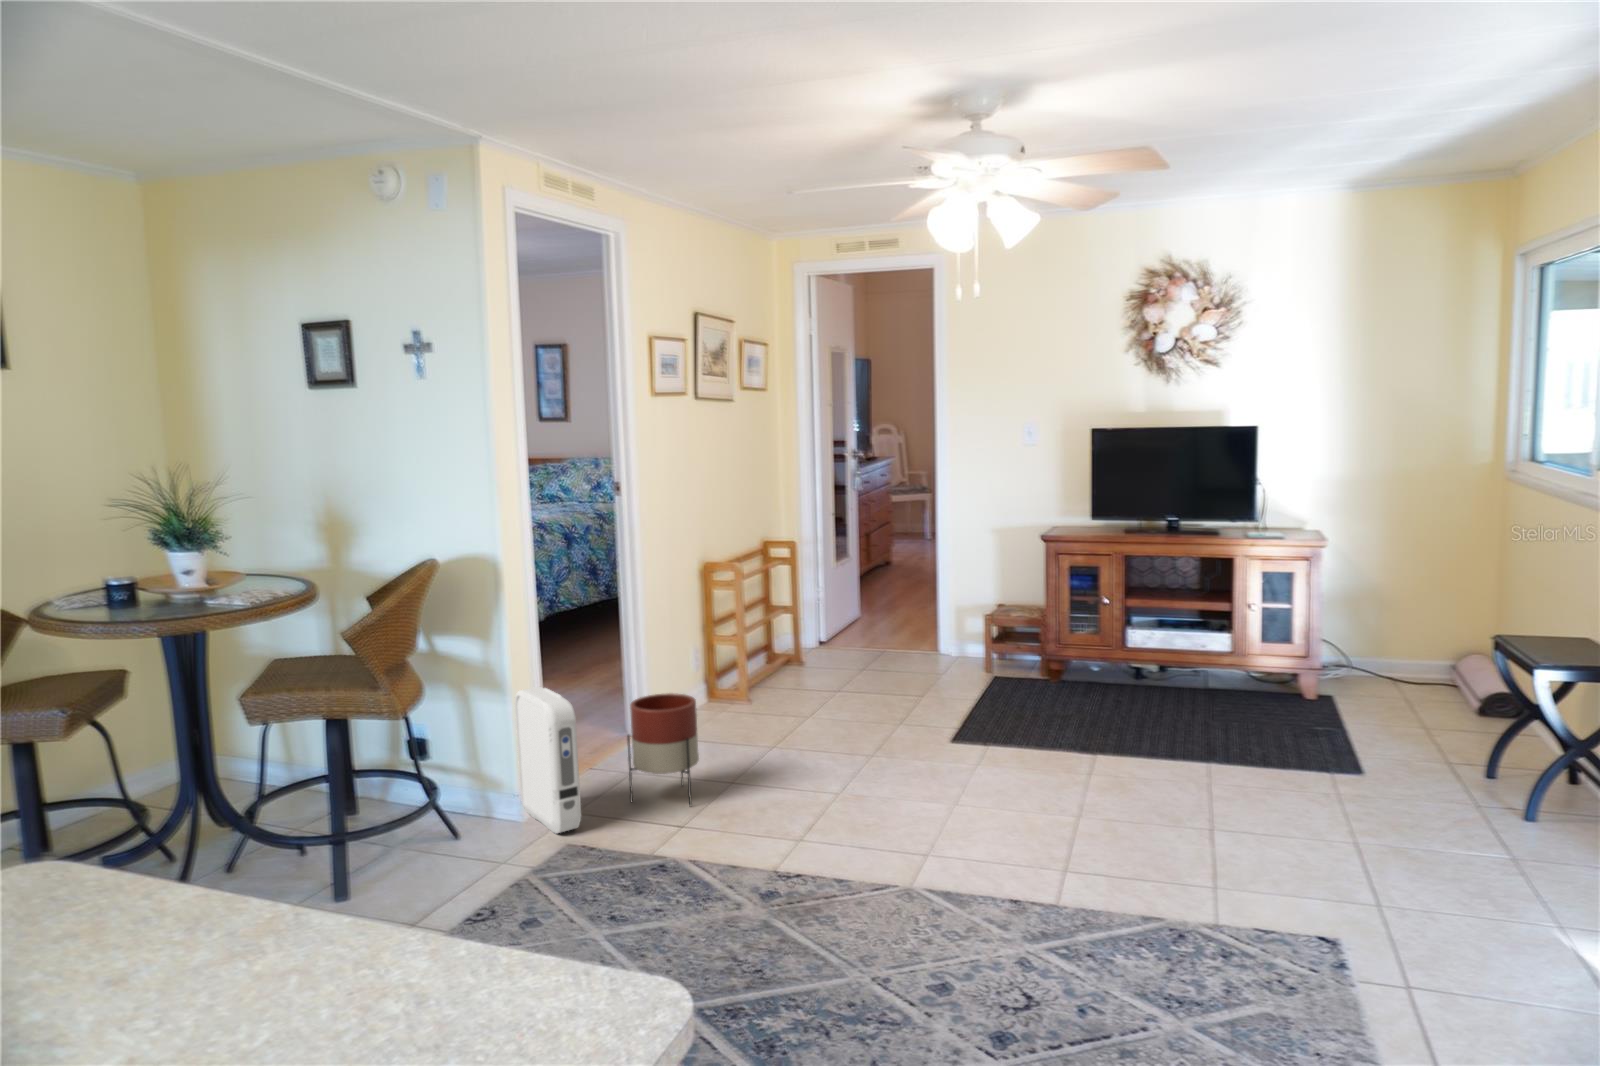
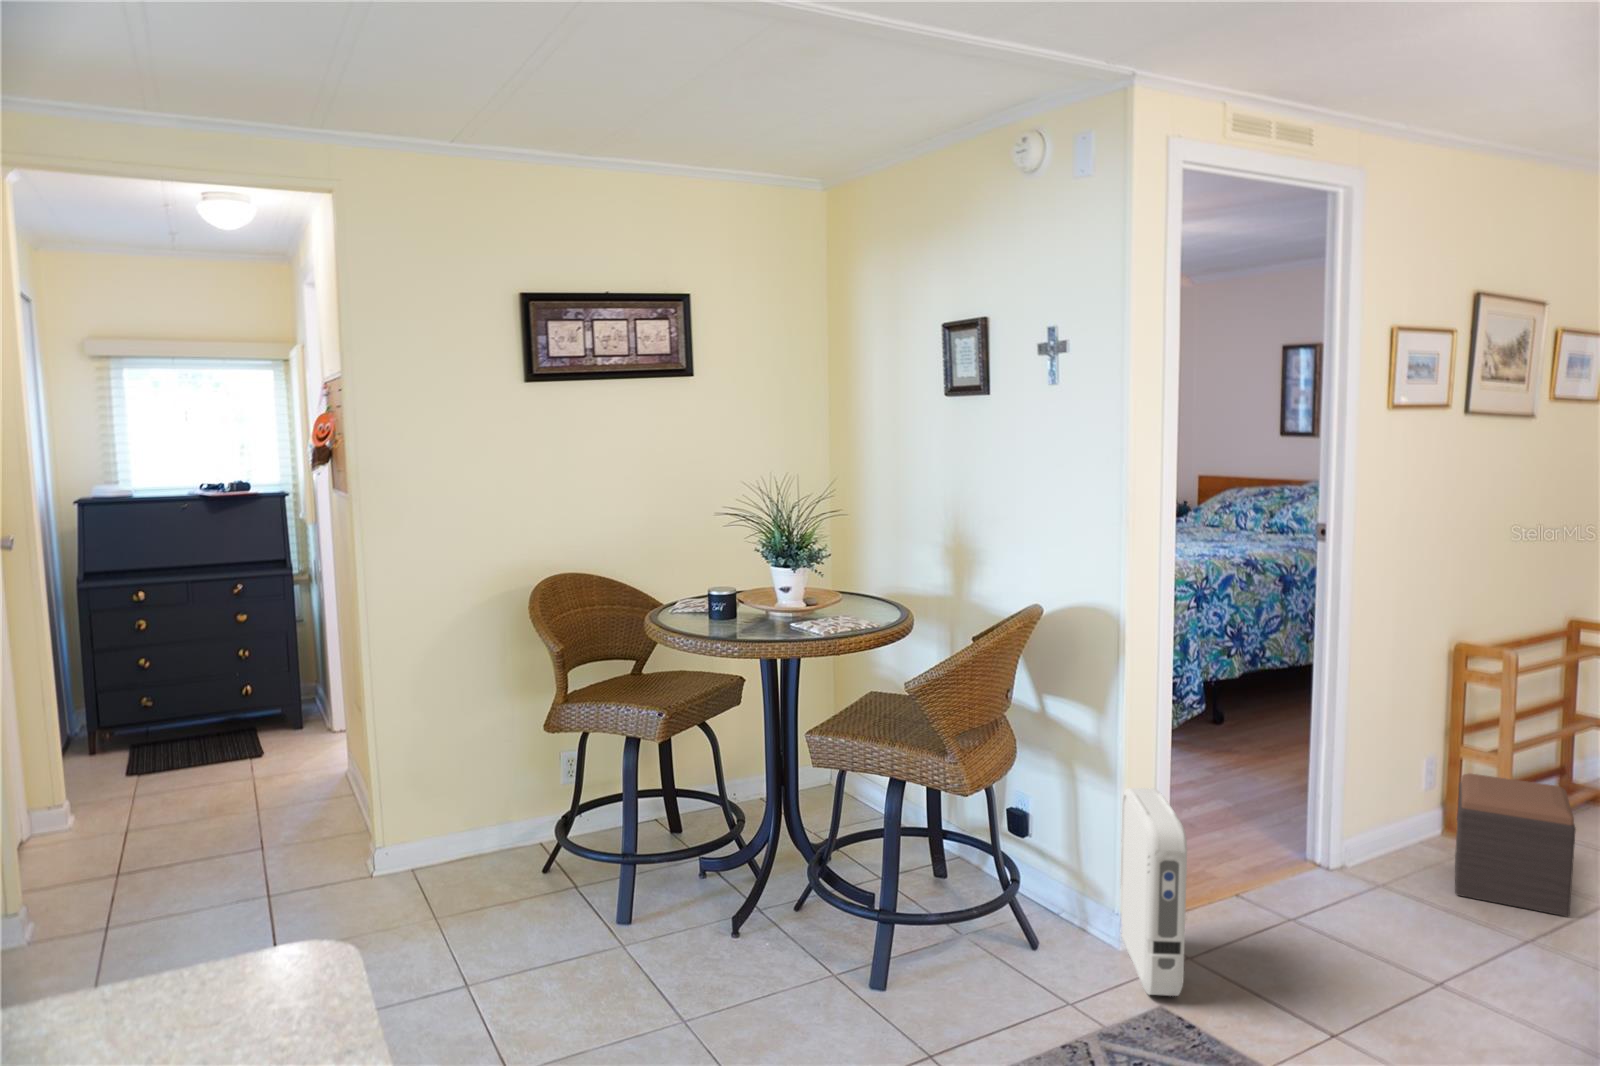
footstool: none [717,646,788,731] -> present [1455,774,1576,916]
planter: present [627,693,699,806] -> none [1269,834,1387,1018]

